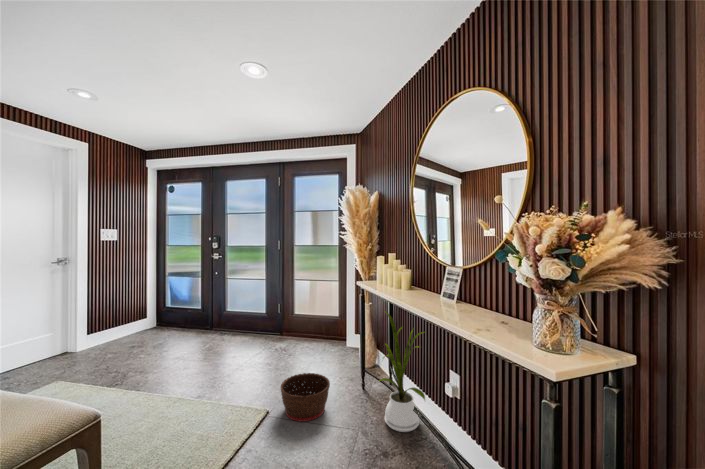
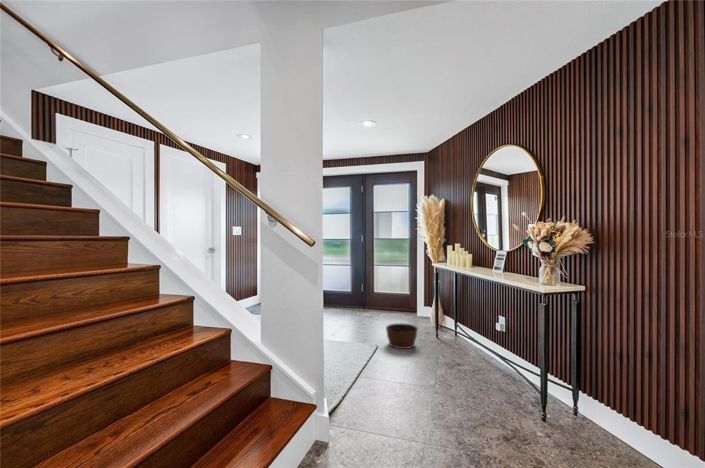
house plant: present [380,312,425,432] -> none [450,281,485,356]

